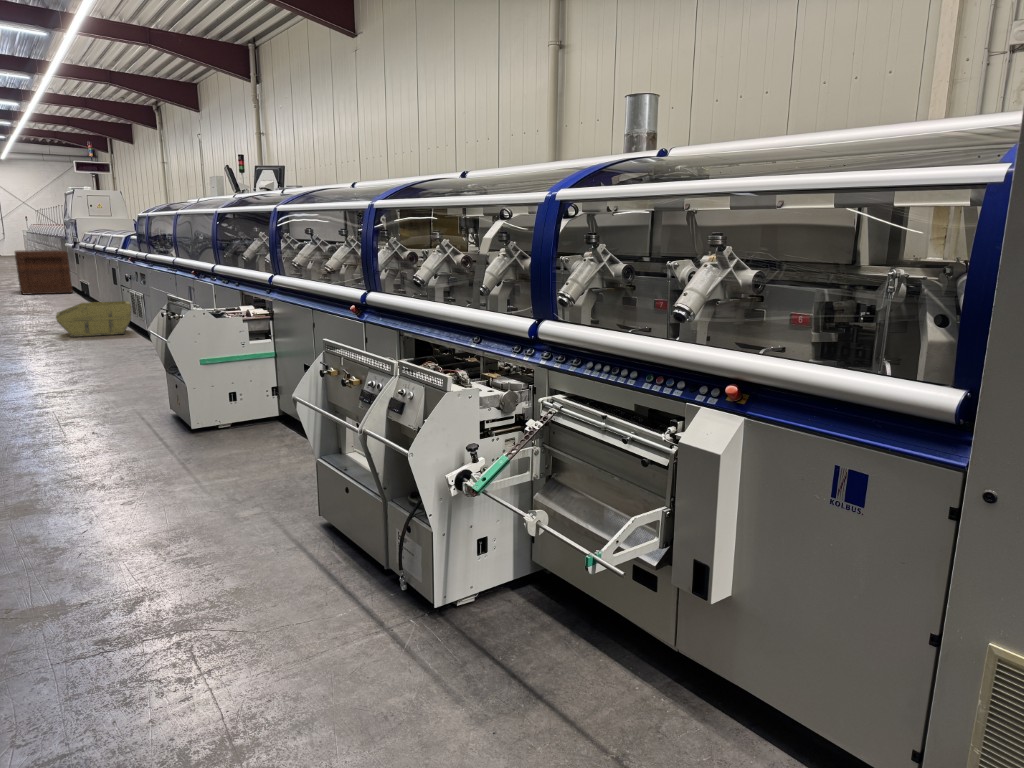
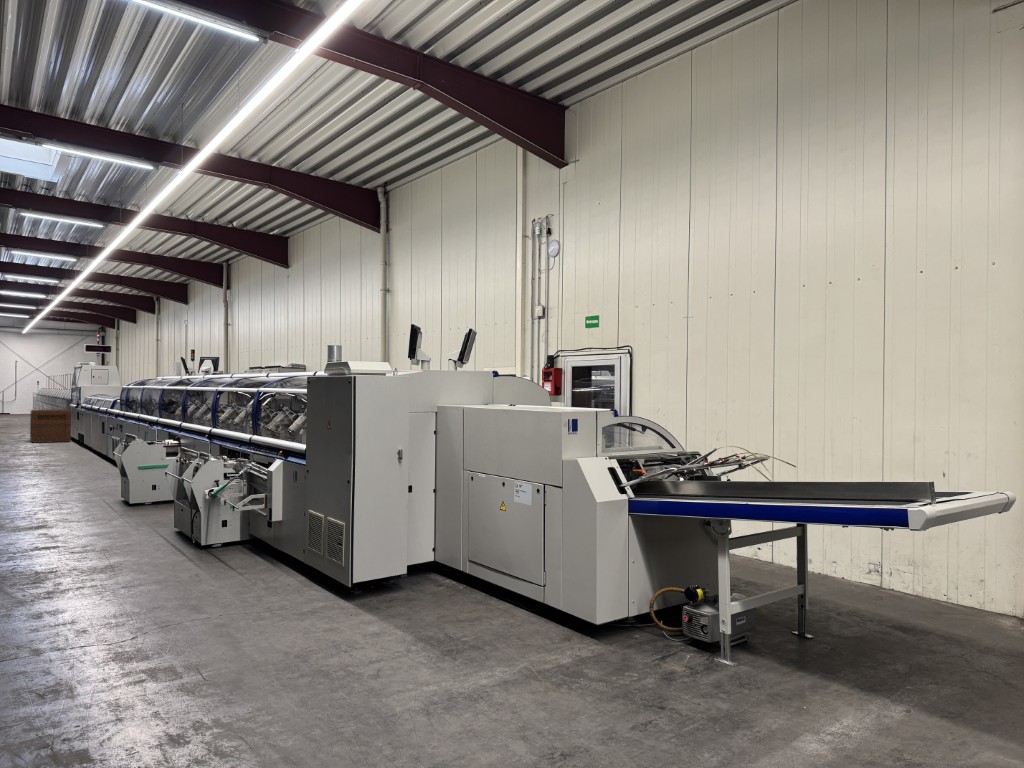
storage bin: present [56,301,132,337] -> none [58,444,111,467]

